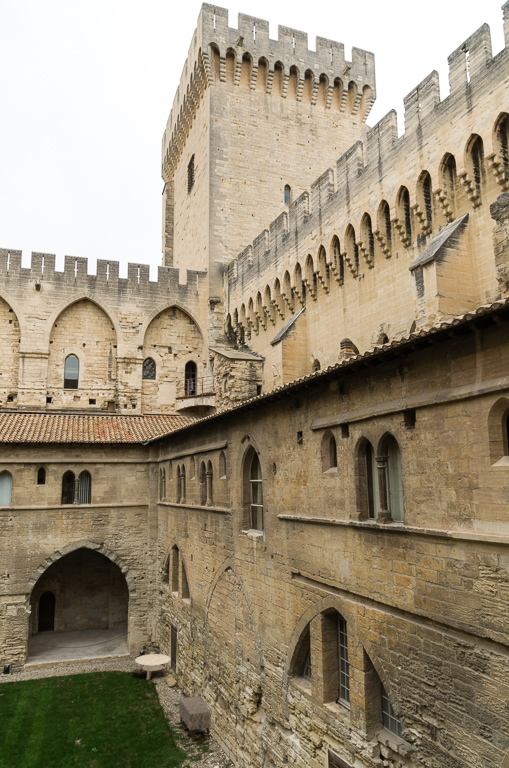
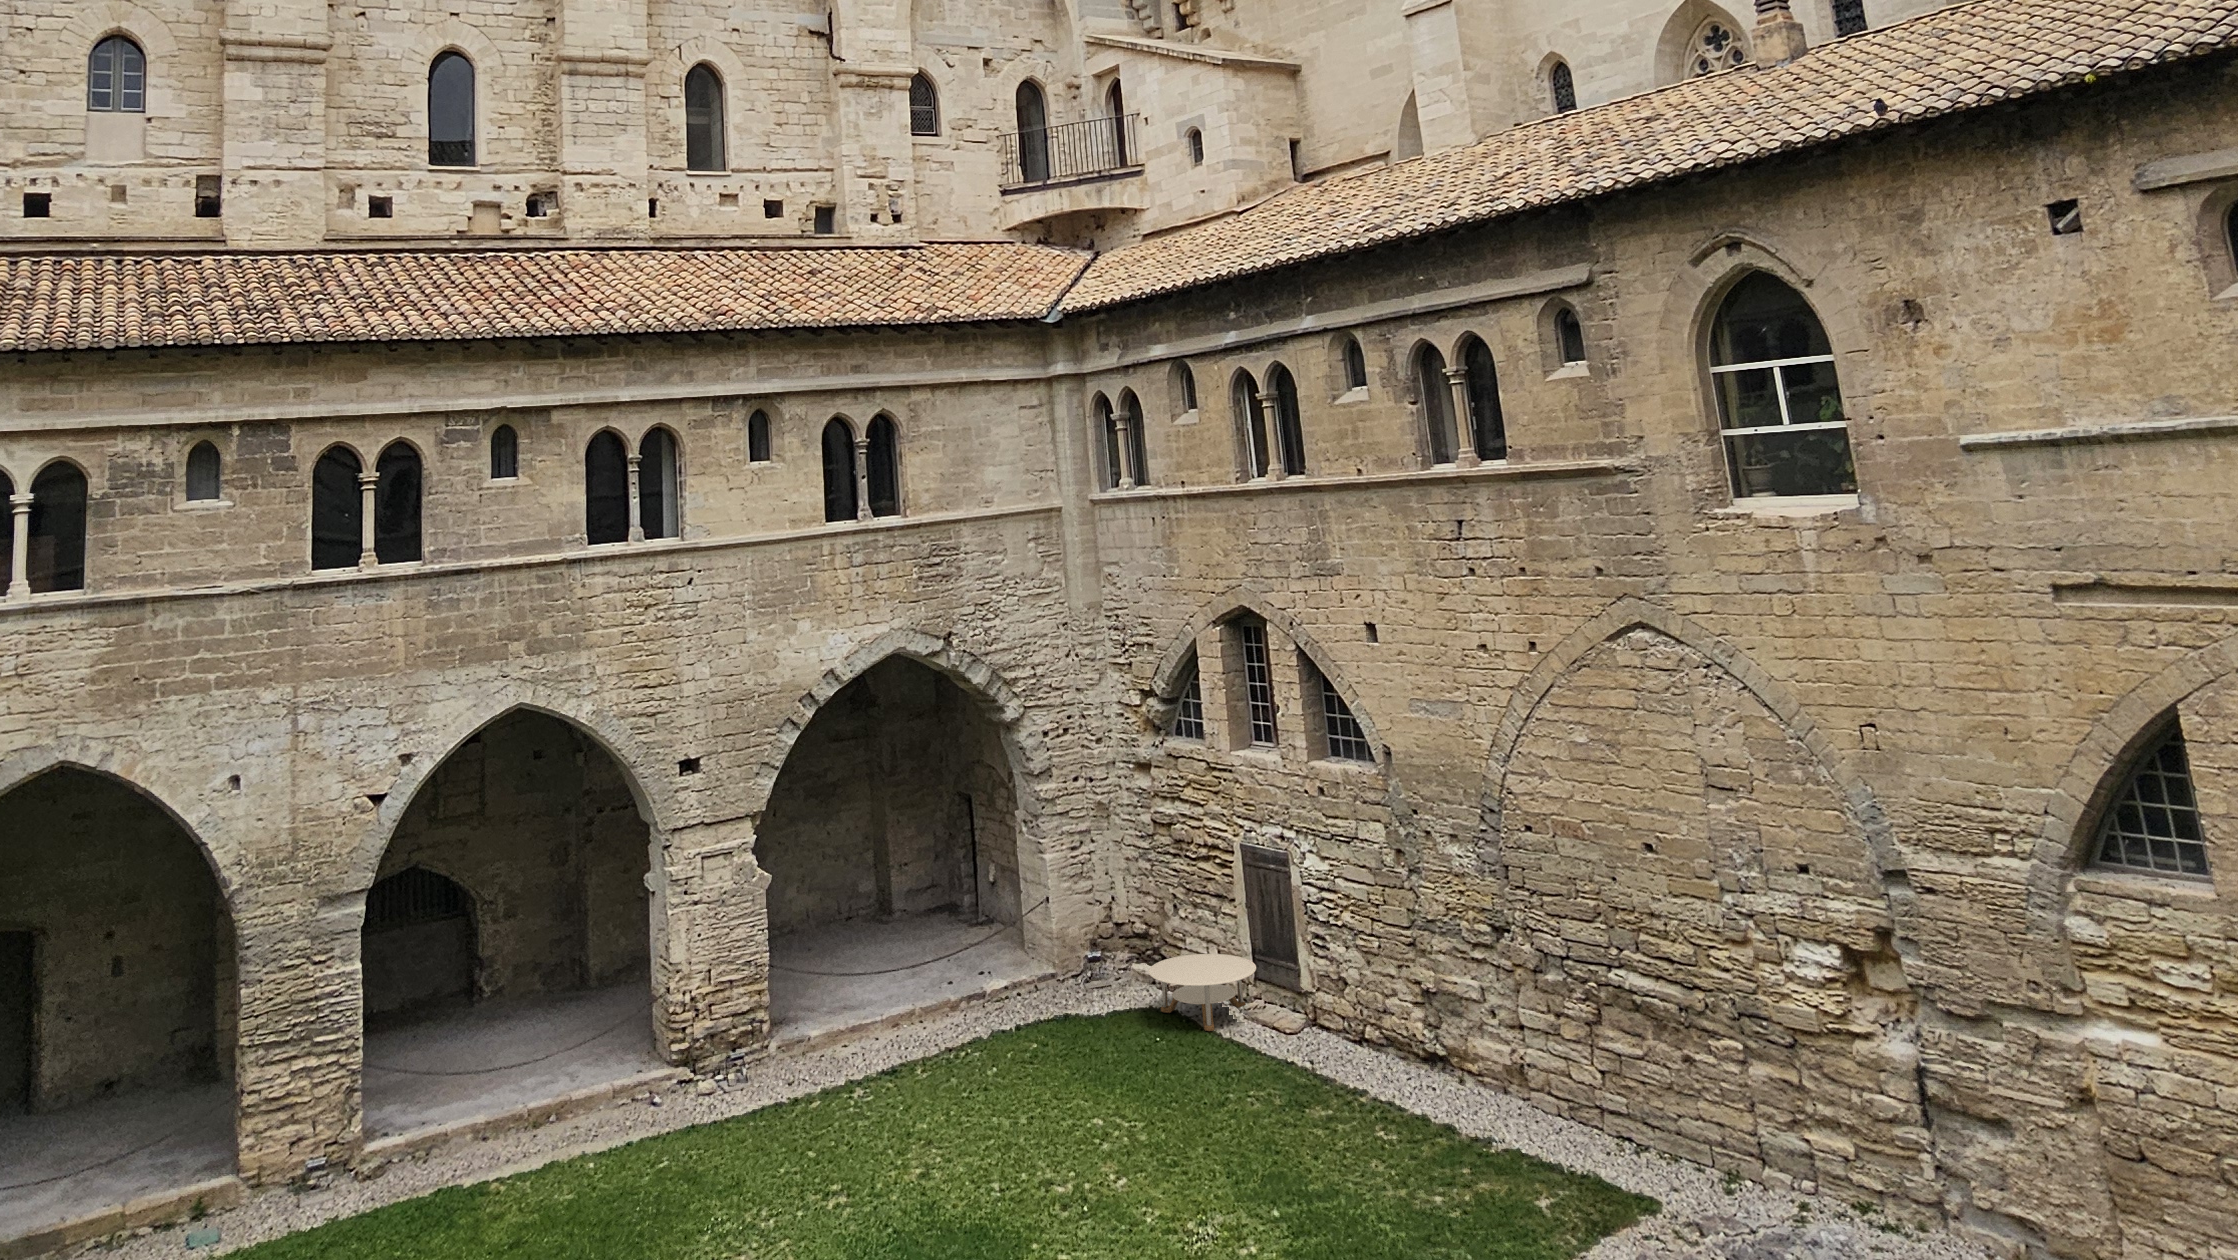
bench: present [179,696,211,737] -> none [1447,1041,1591,1157]

